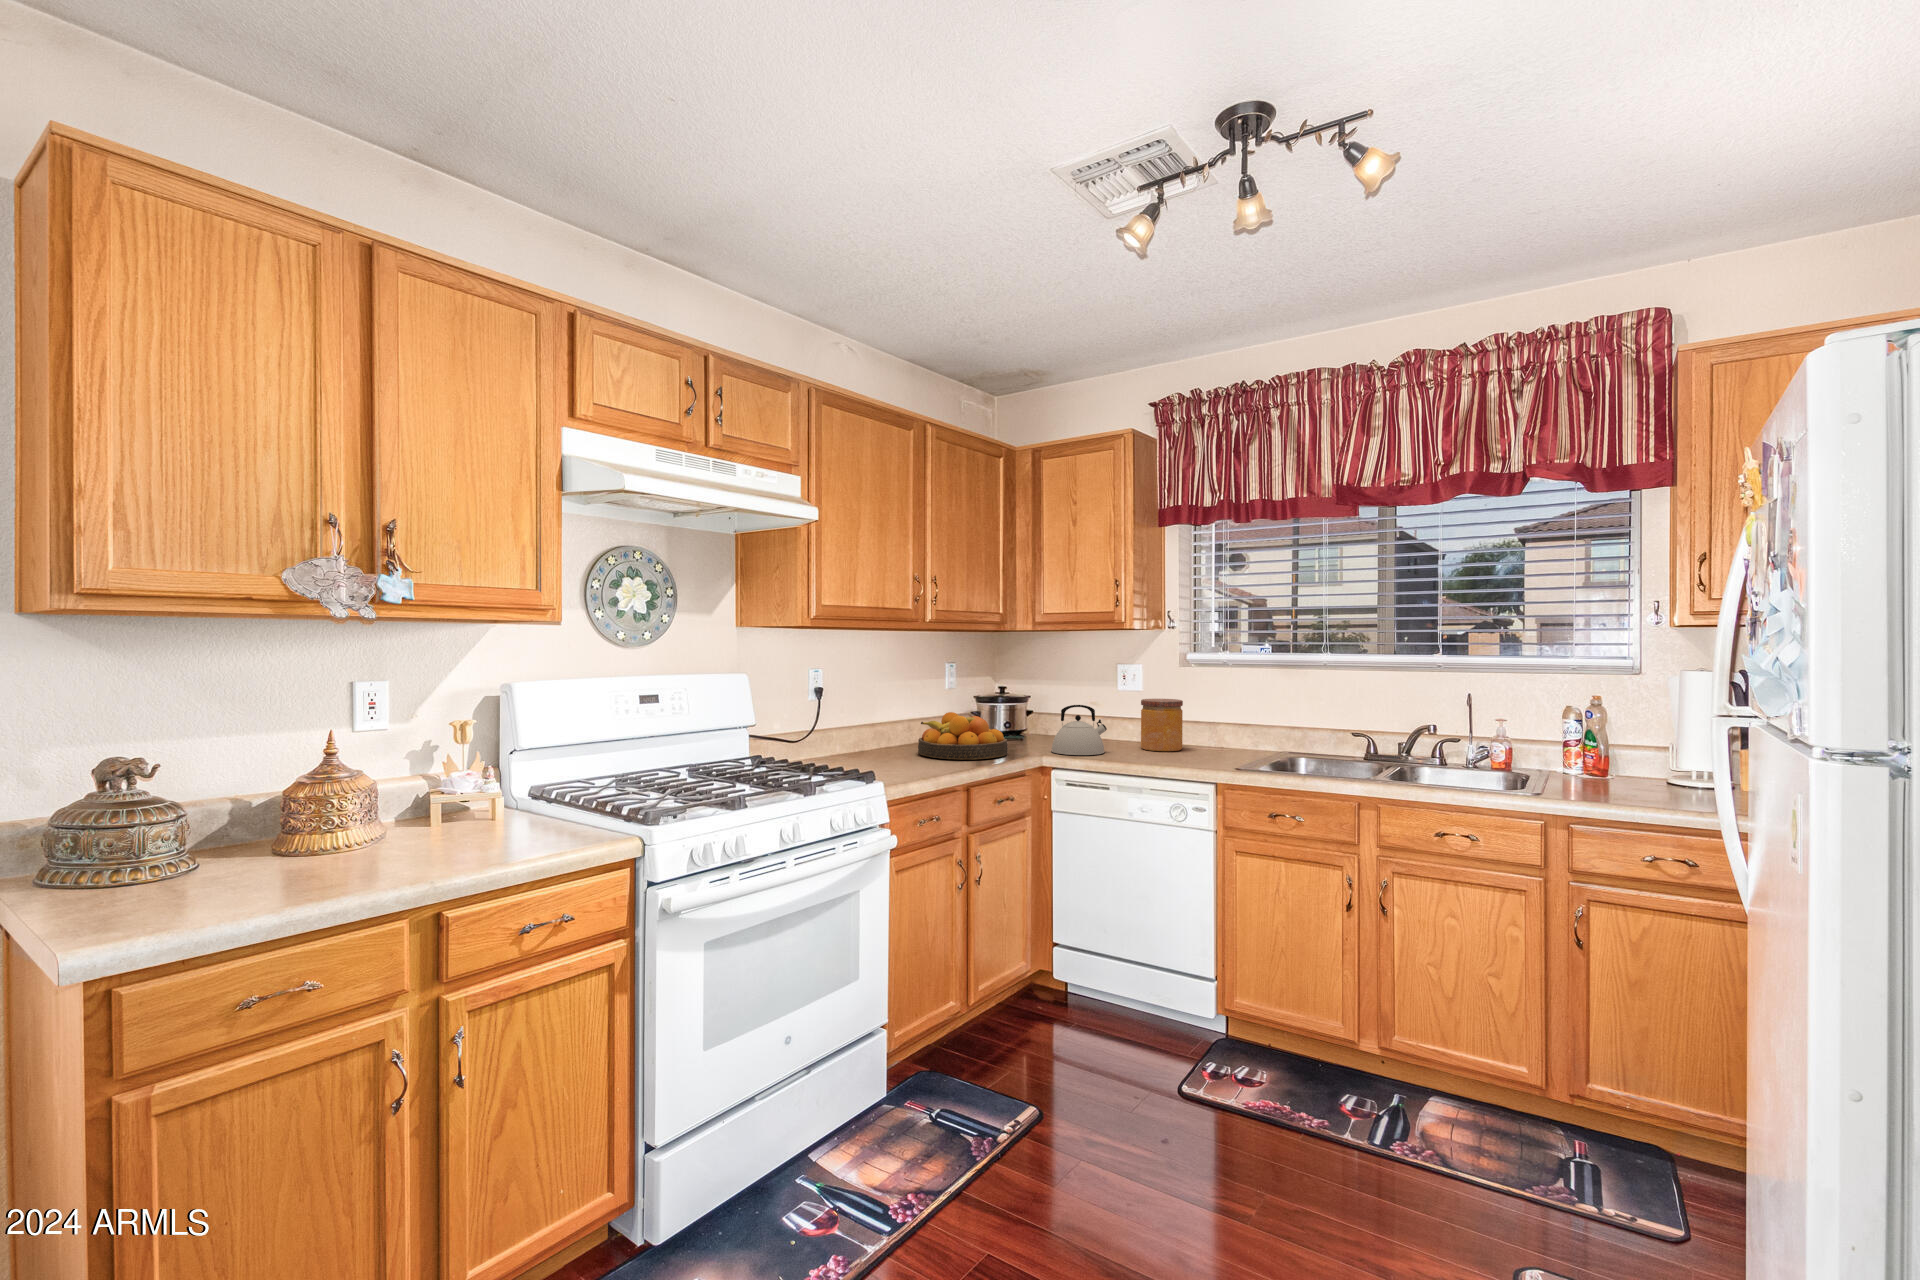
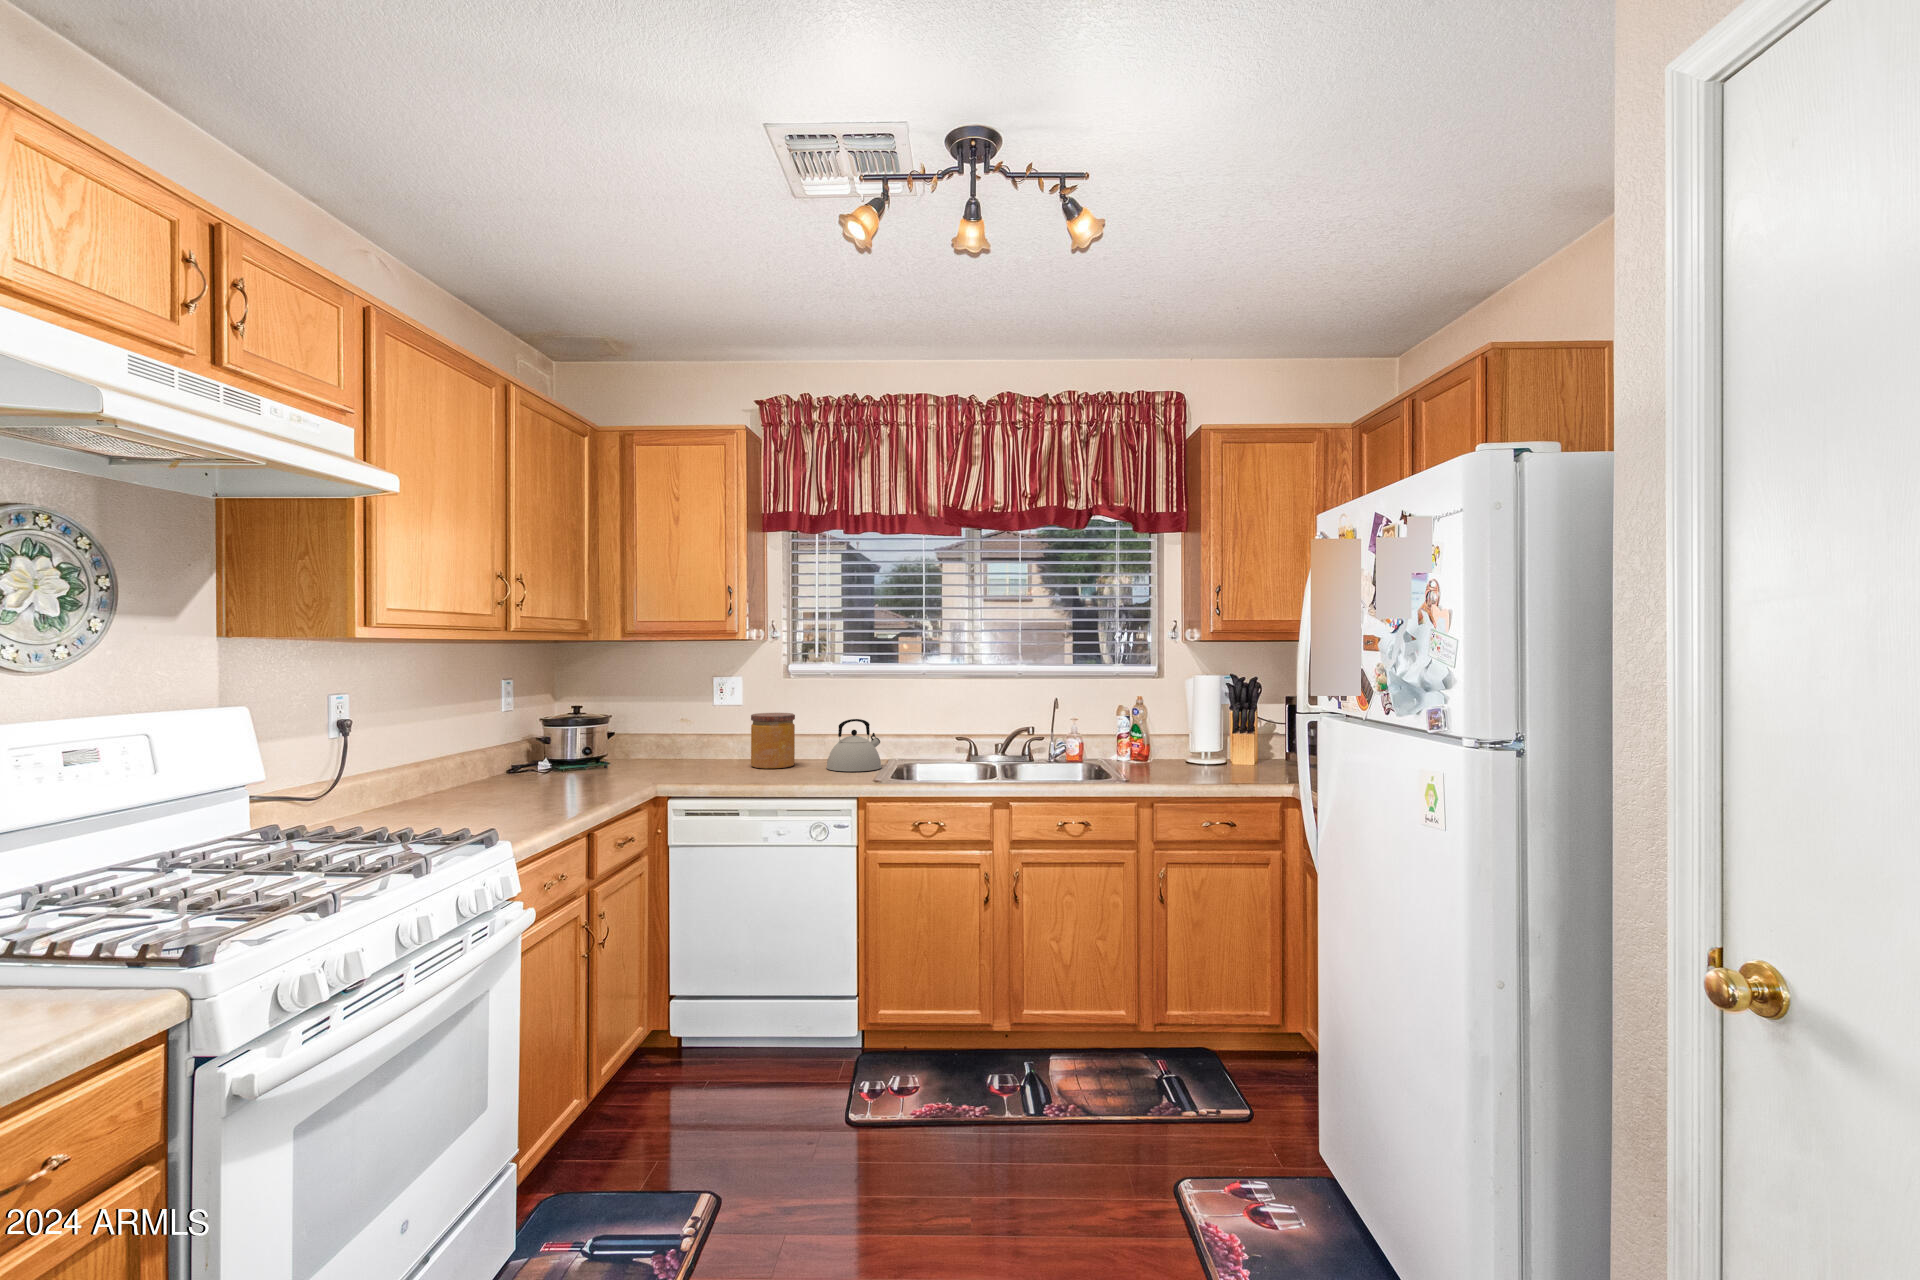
kettle: present [1051,705,1107,755] -> present [826,719,881,771]
fruit bowl: present [918,712,1008,760] -> none [492,742,612,800]

